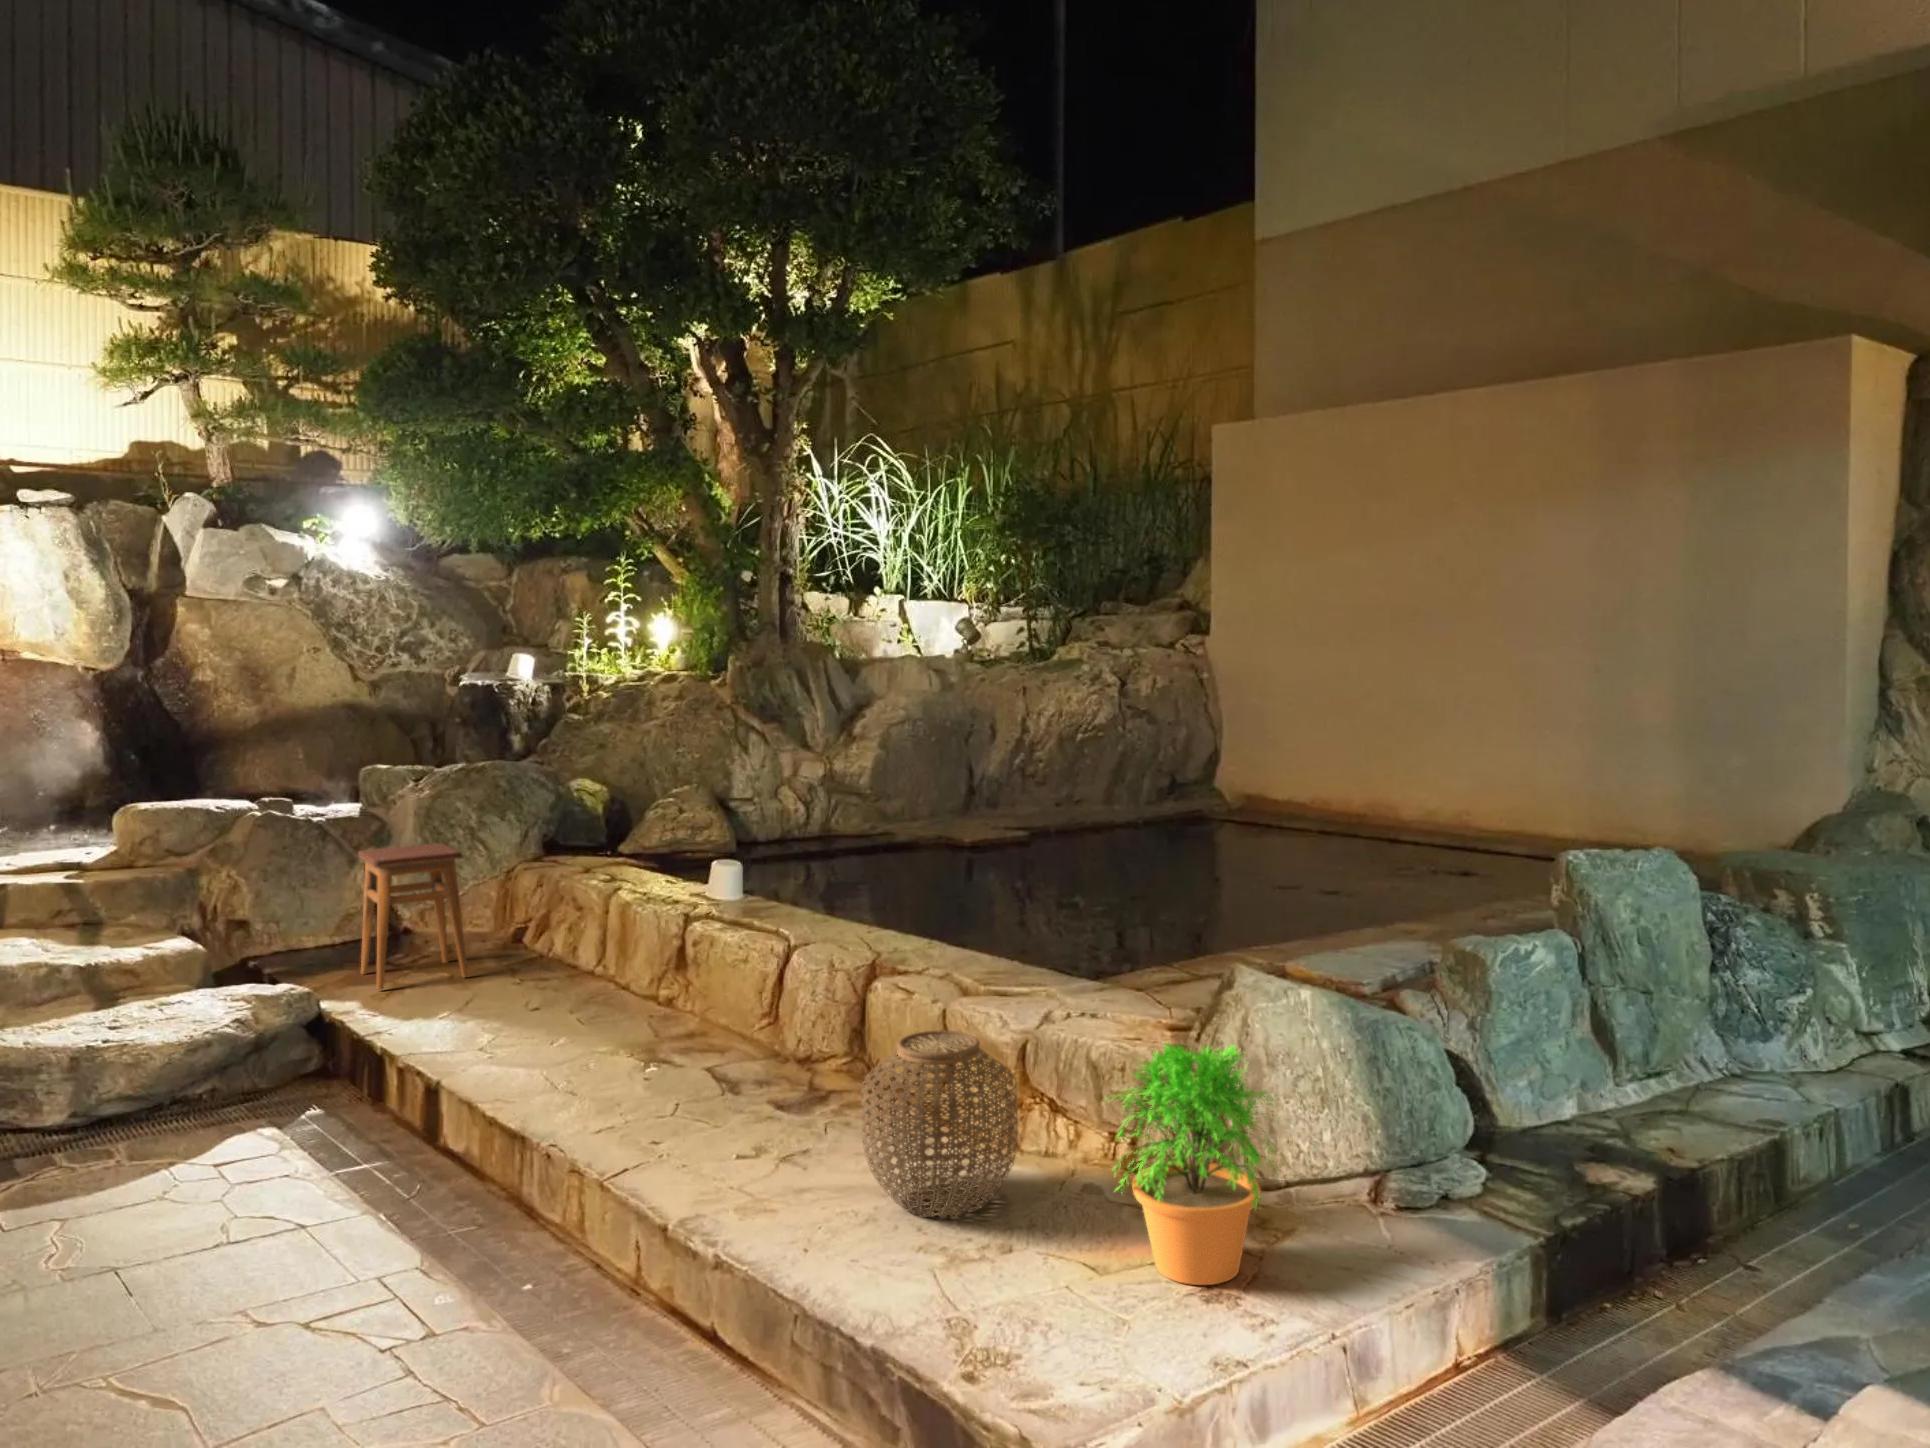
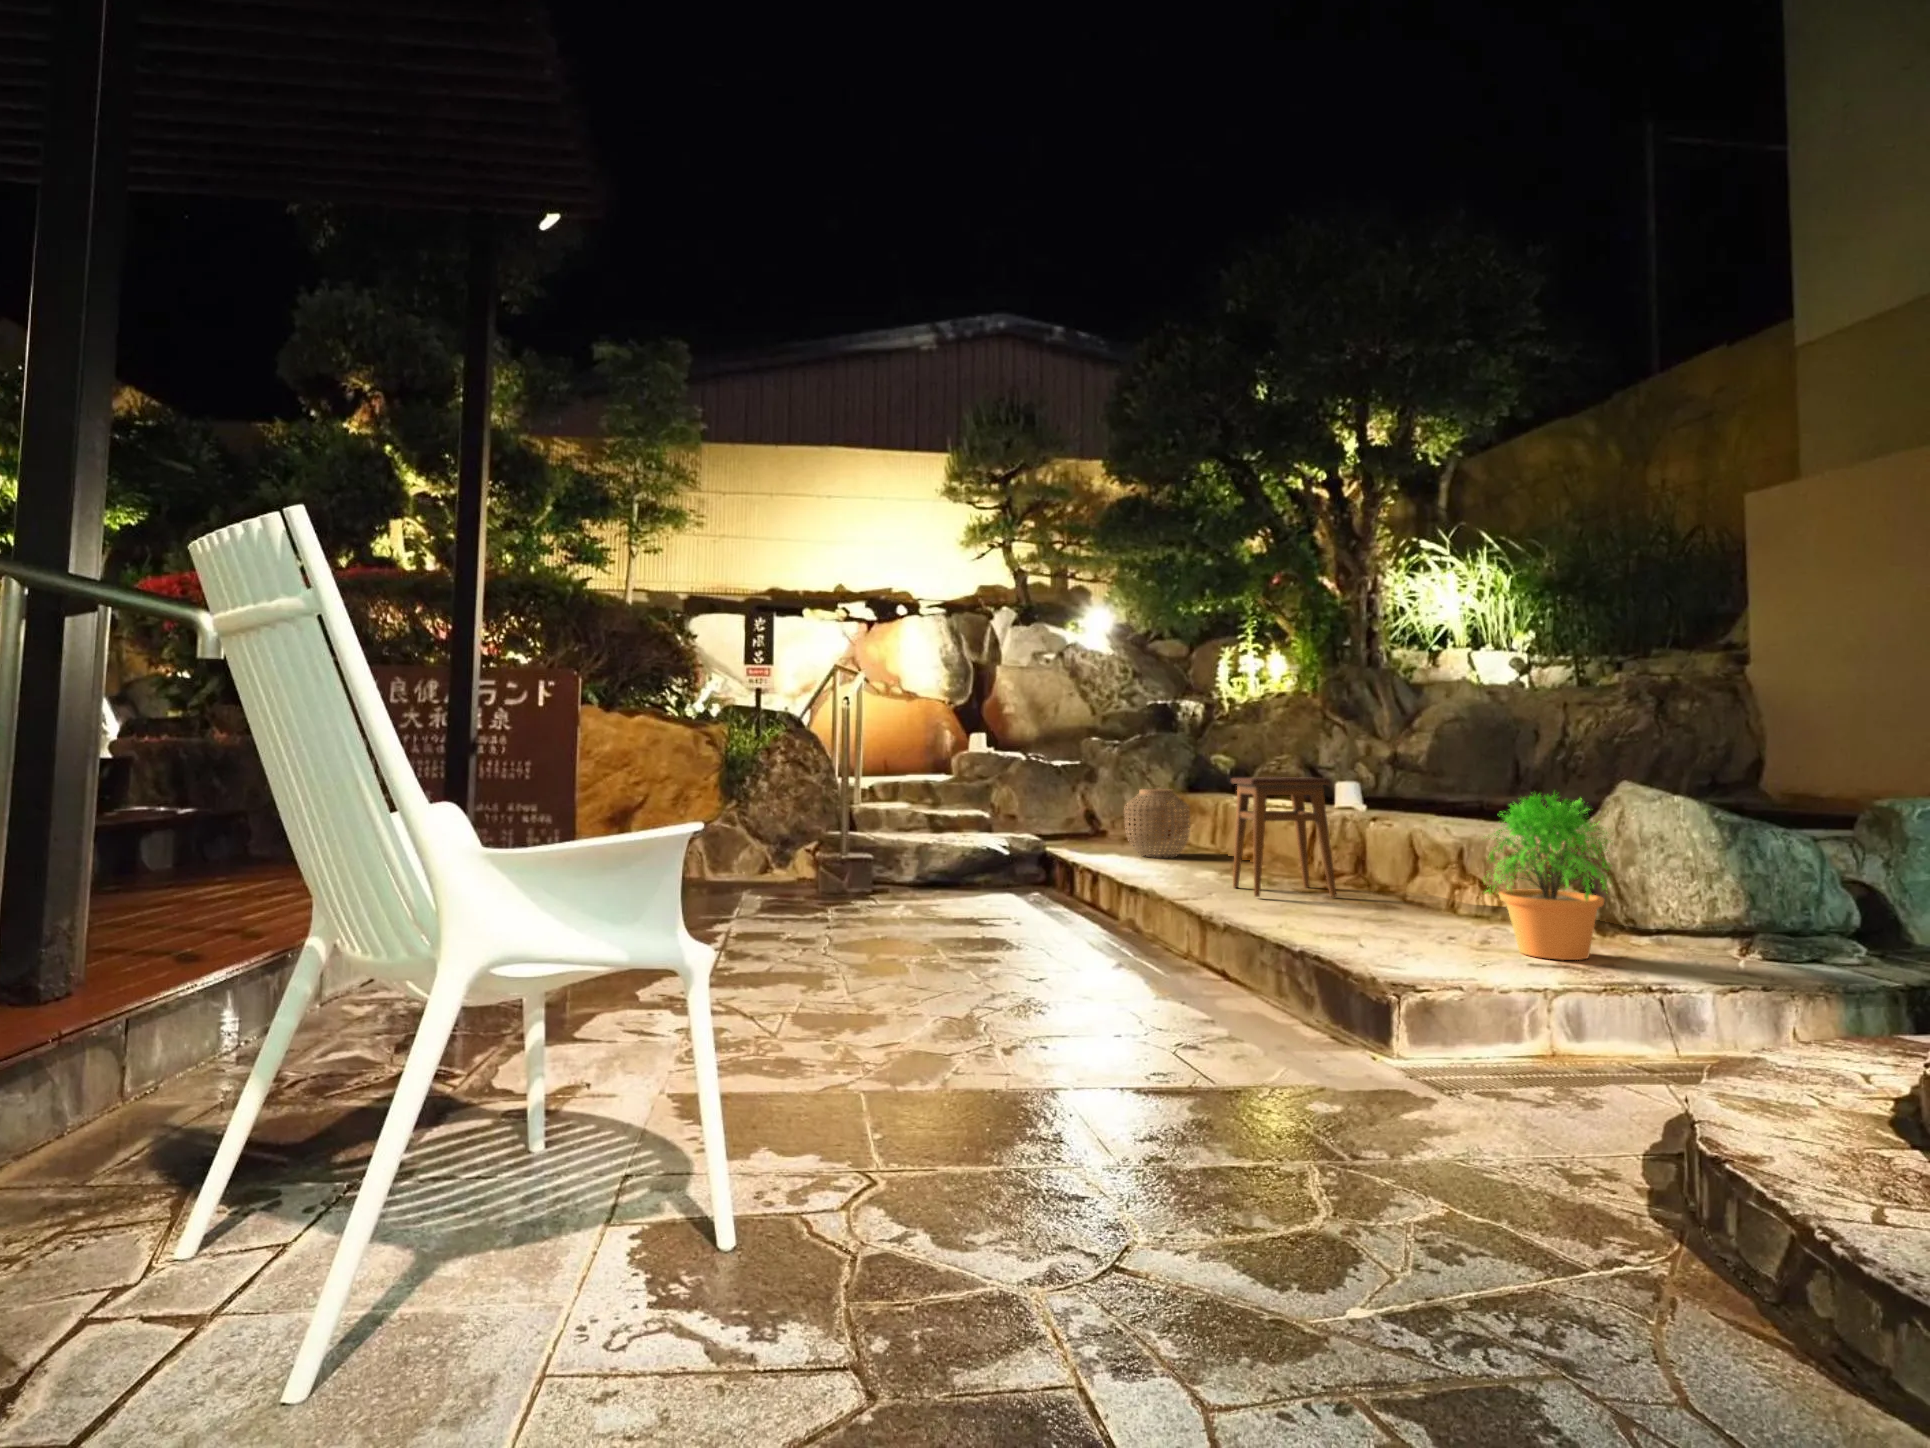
stool: present [358,843,468,990] -> present [1231,777,1336,897]
woven basket: present [861,1030,1018,1218] -> present [1124,789,1190,858]

